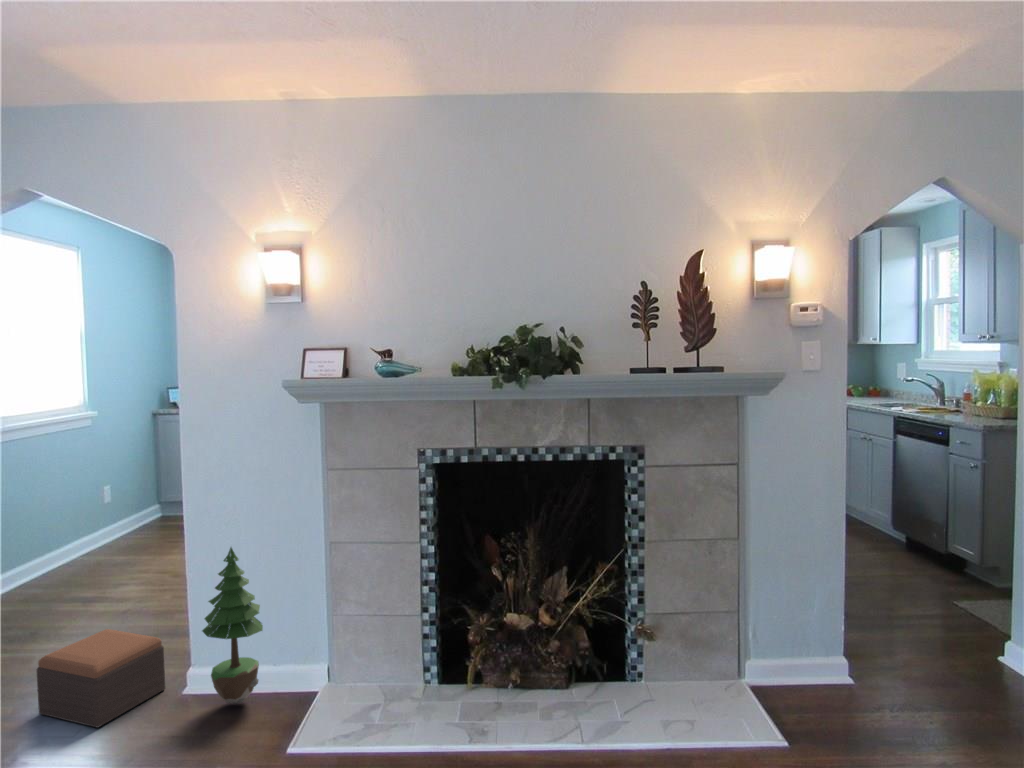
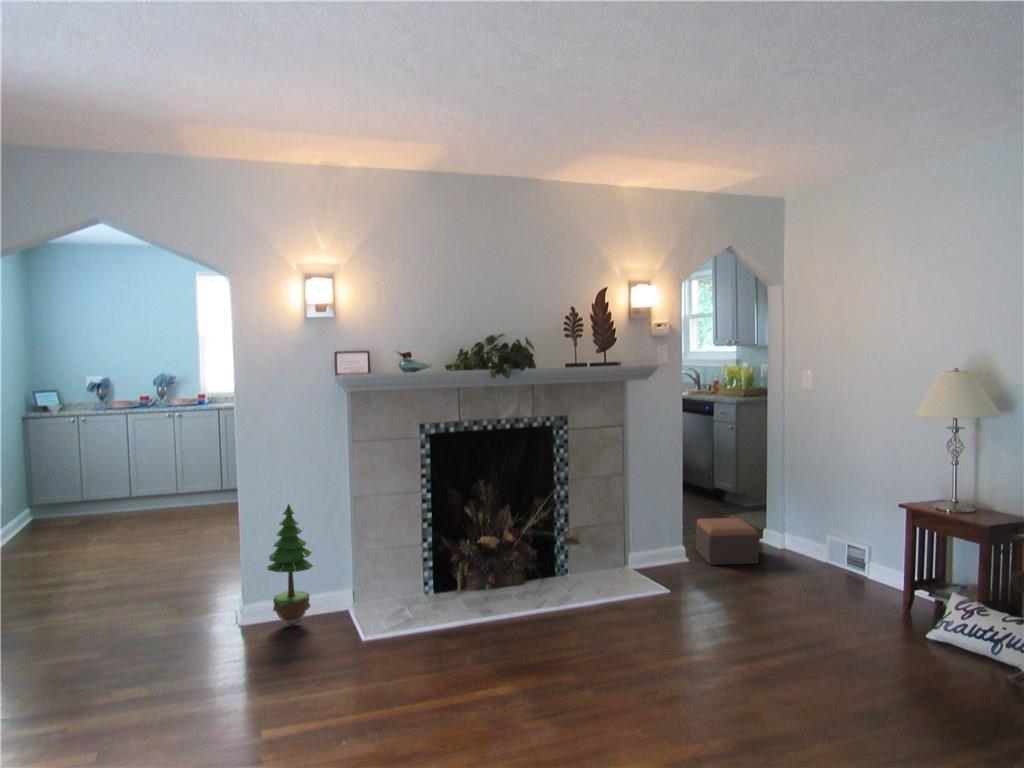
footstool: present [37,629,165,727] -> present [696,518,759,565]

